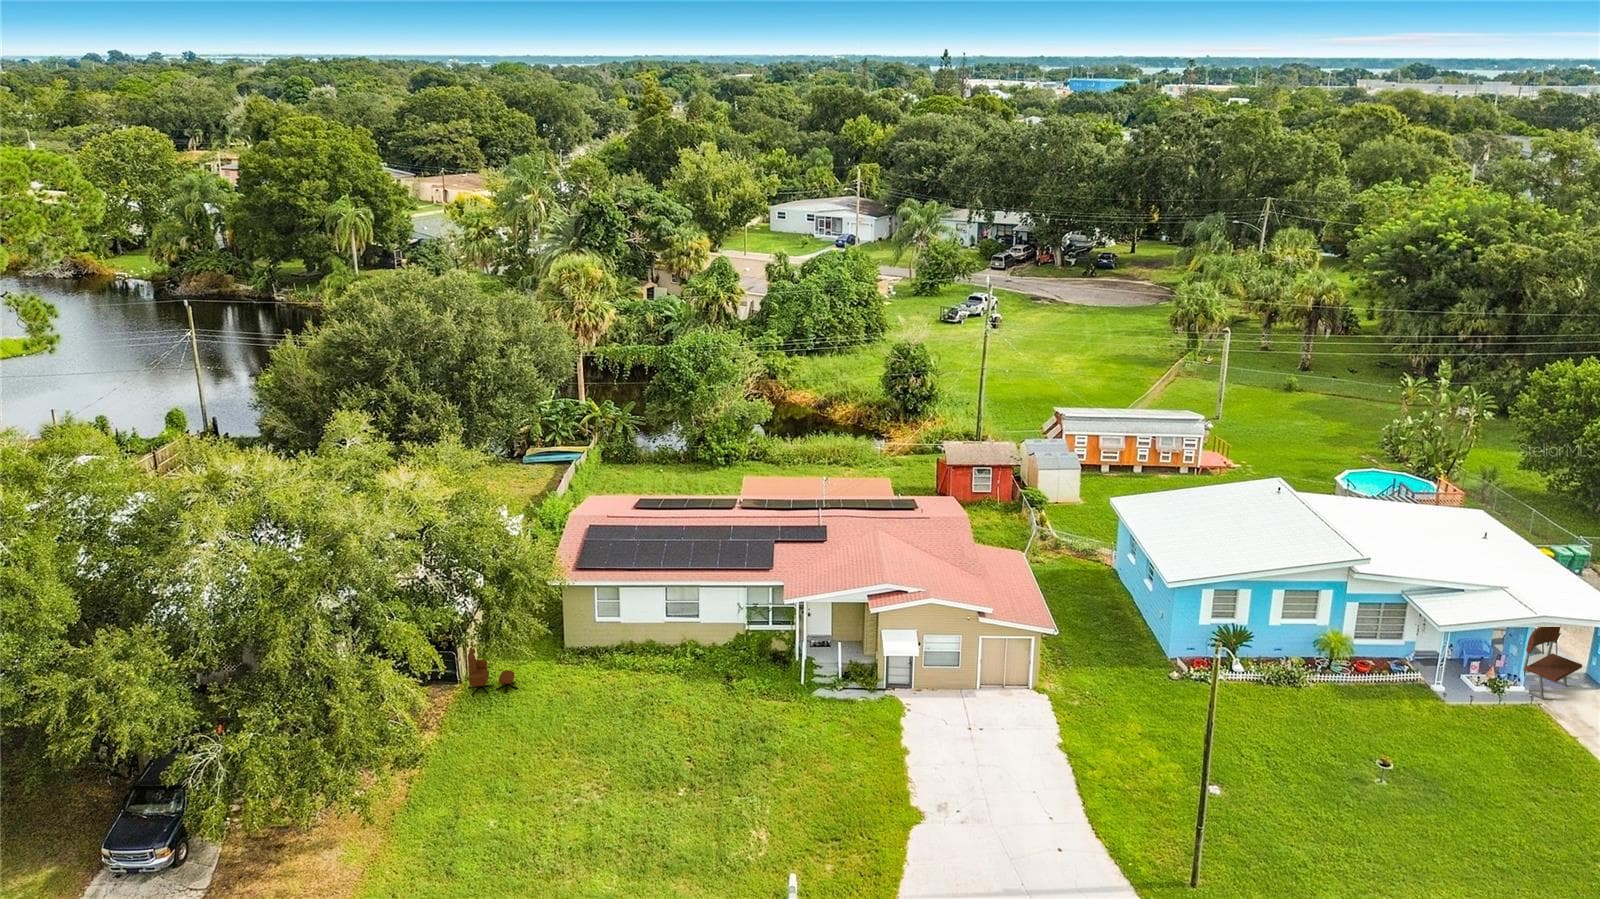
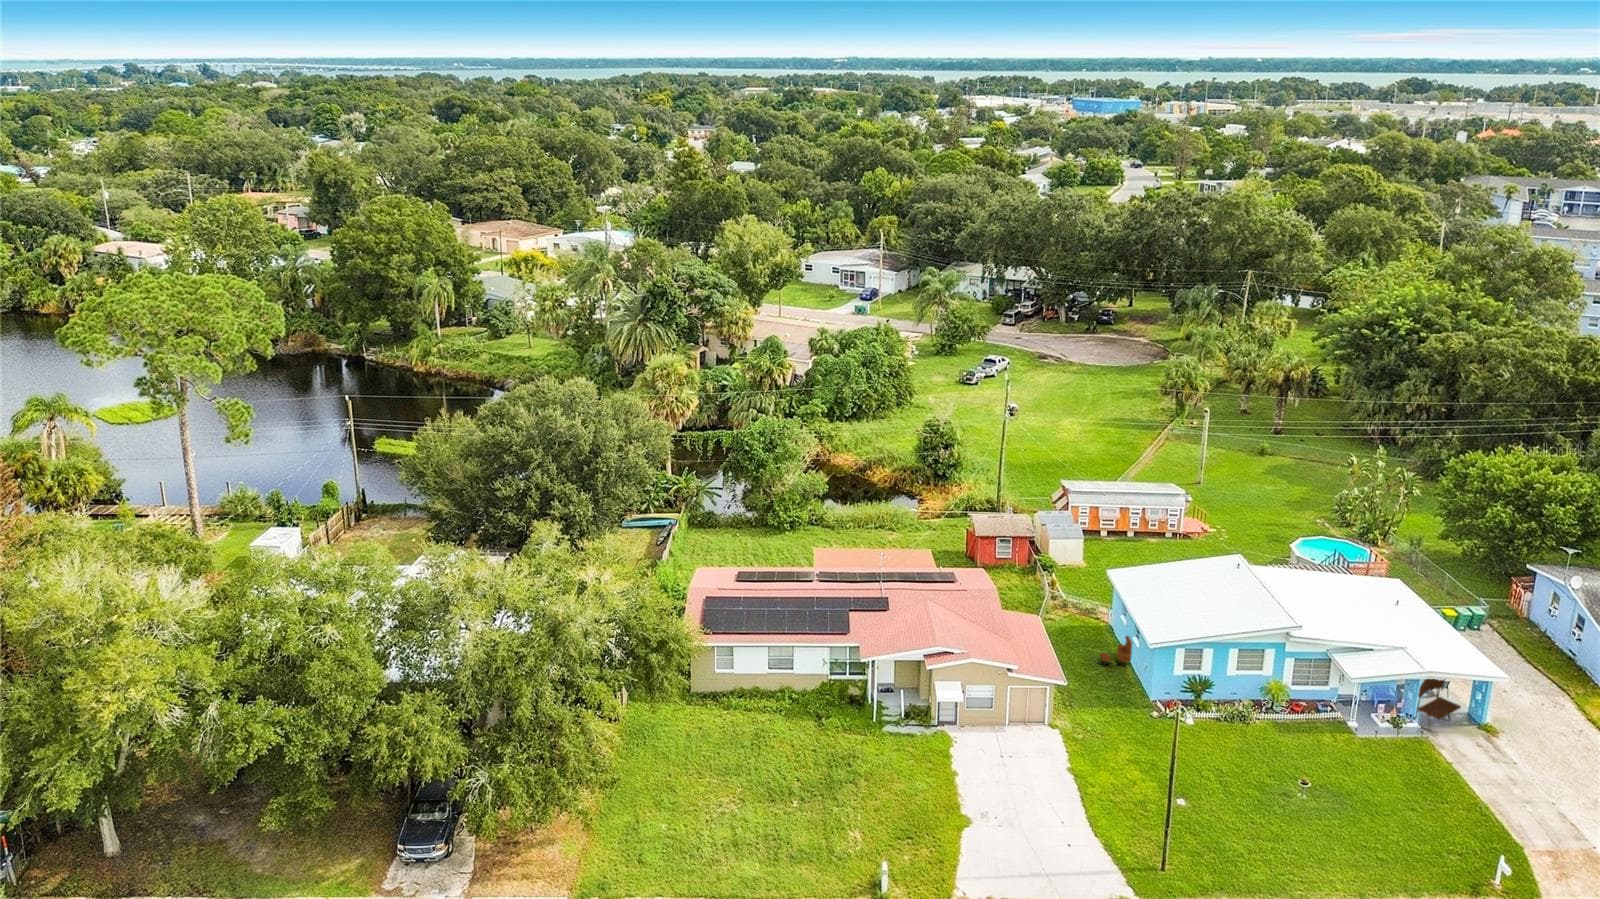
lounge chair: present [468,648,518,695] -> present [1100,636,1132,667]

